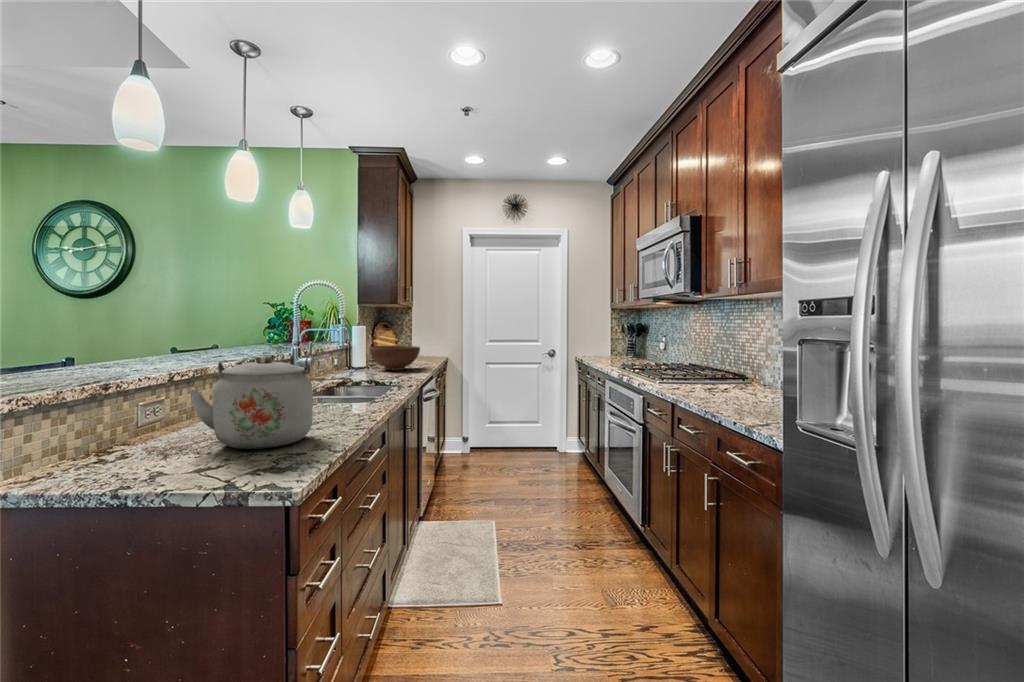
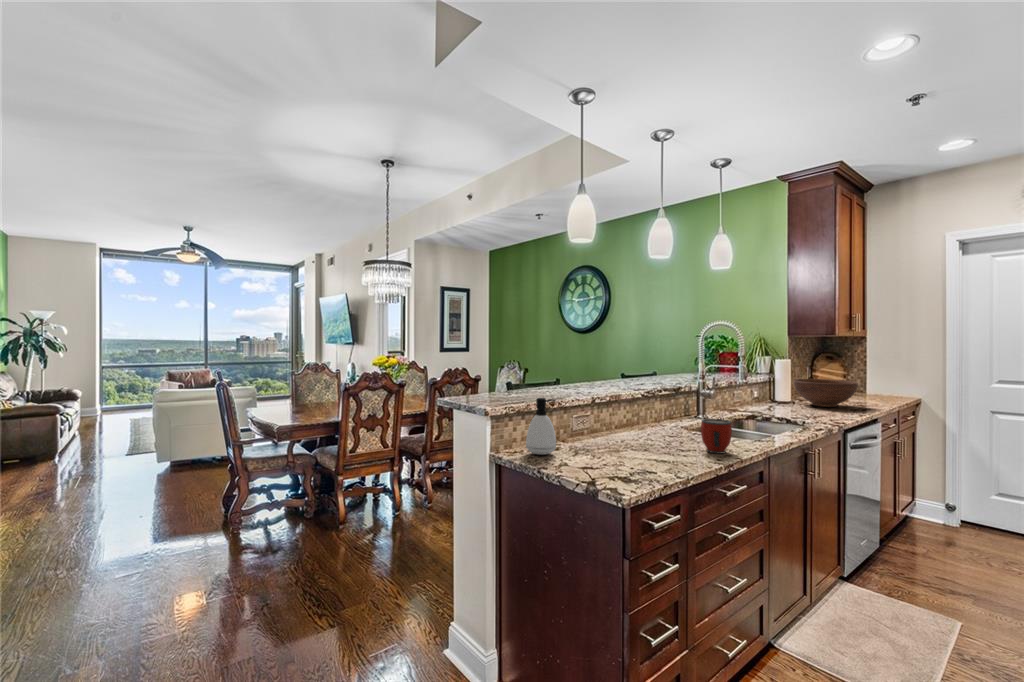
kettle: present [189,356,313,449] -> none [593,391,680,463]
soap dispenser: none [59,376,126,471] -> present [526,398,556,455]
mug: none [329,384,362,422] -> present [701,419,732,454]

